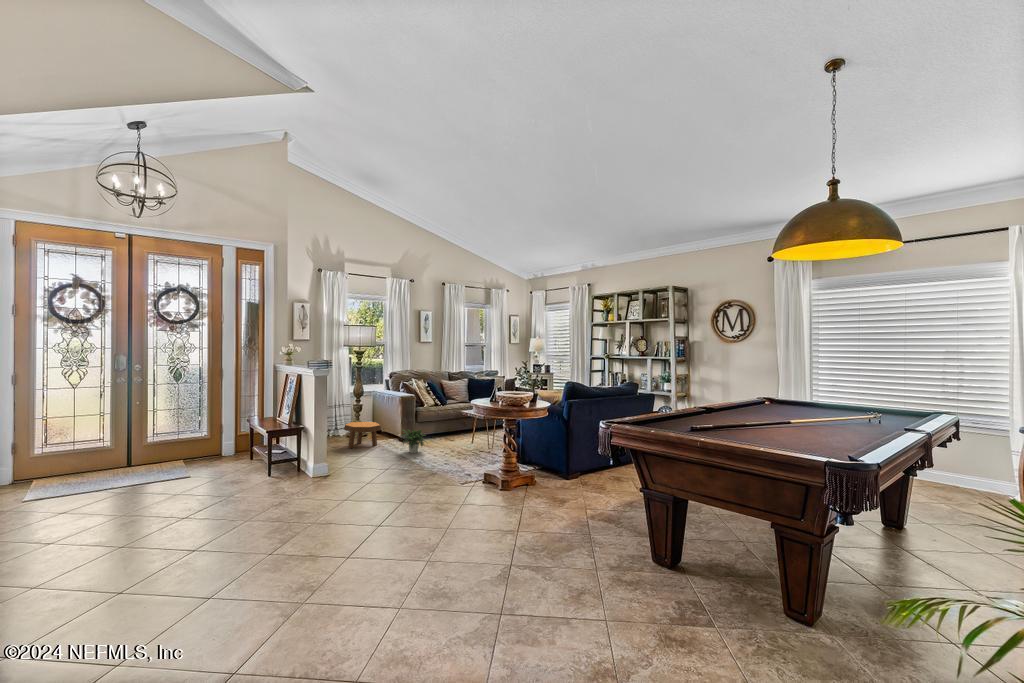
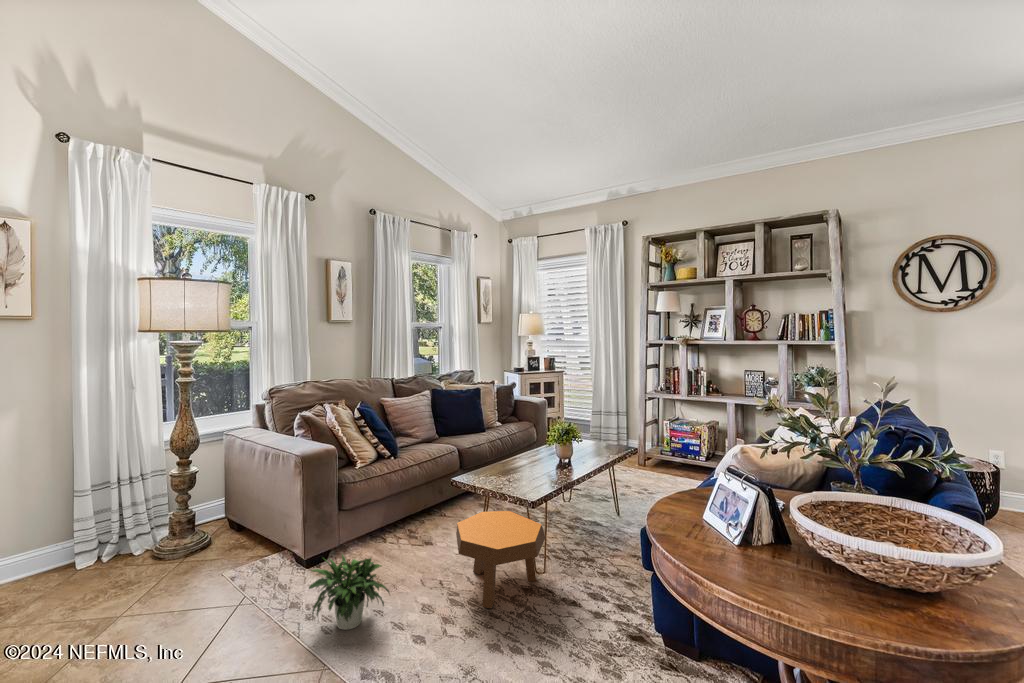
footstool: present [344,422,381,448] -> present [456,511,546,608]

